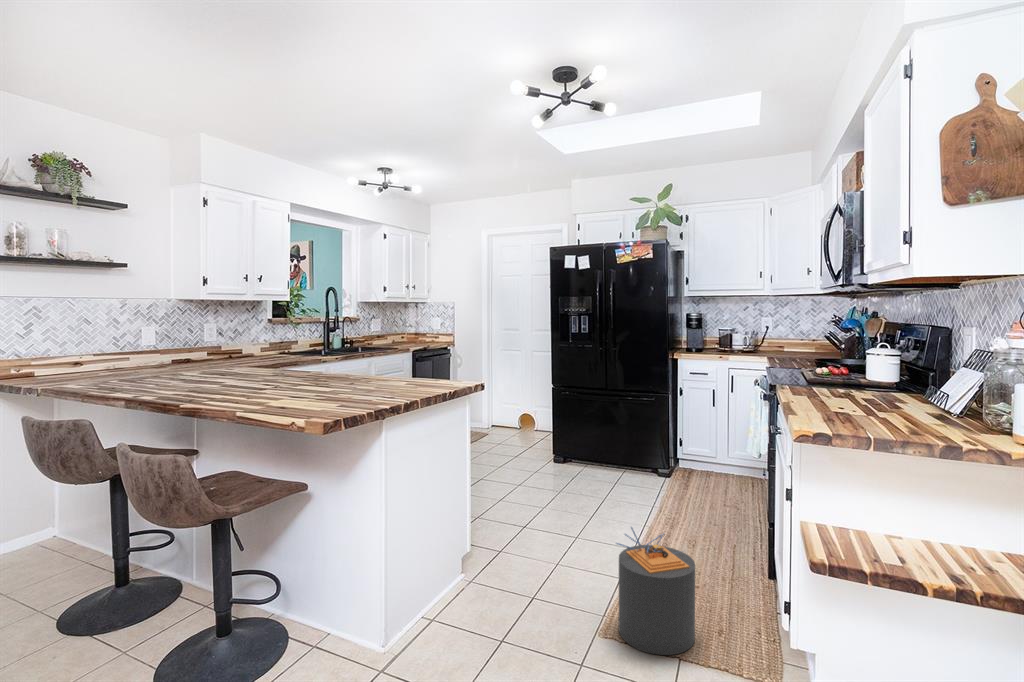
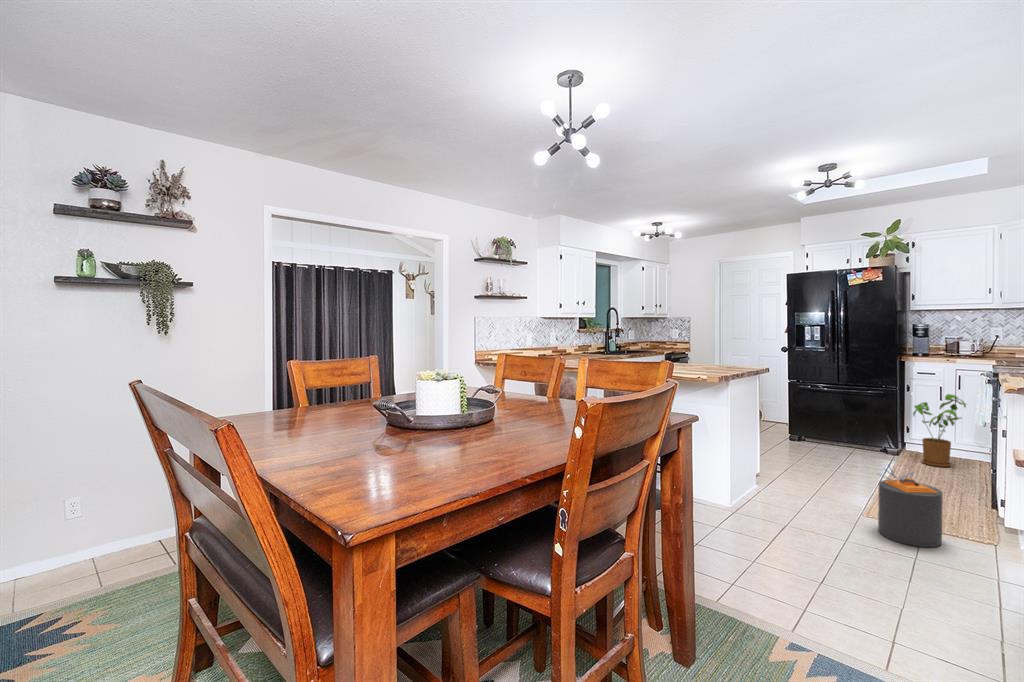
house plant: none [684,399,737,489] -> present [913,394,966,467]

